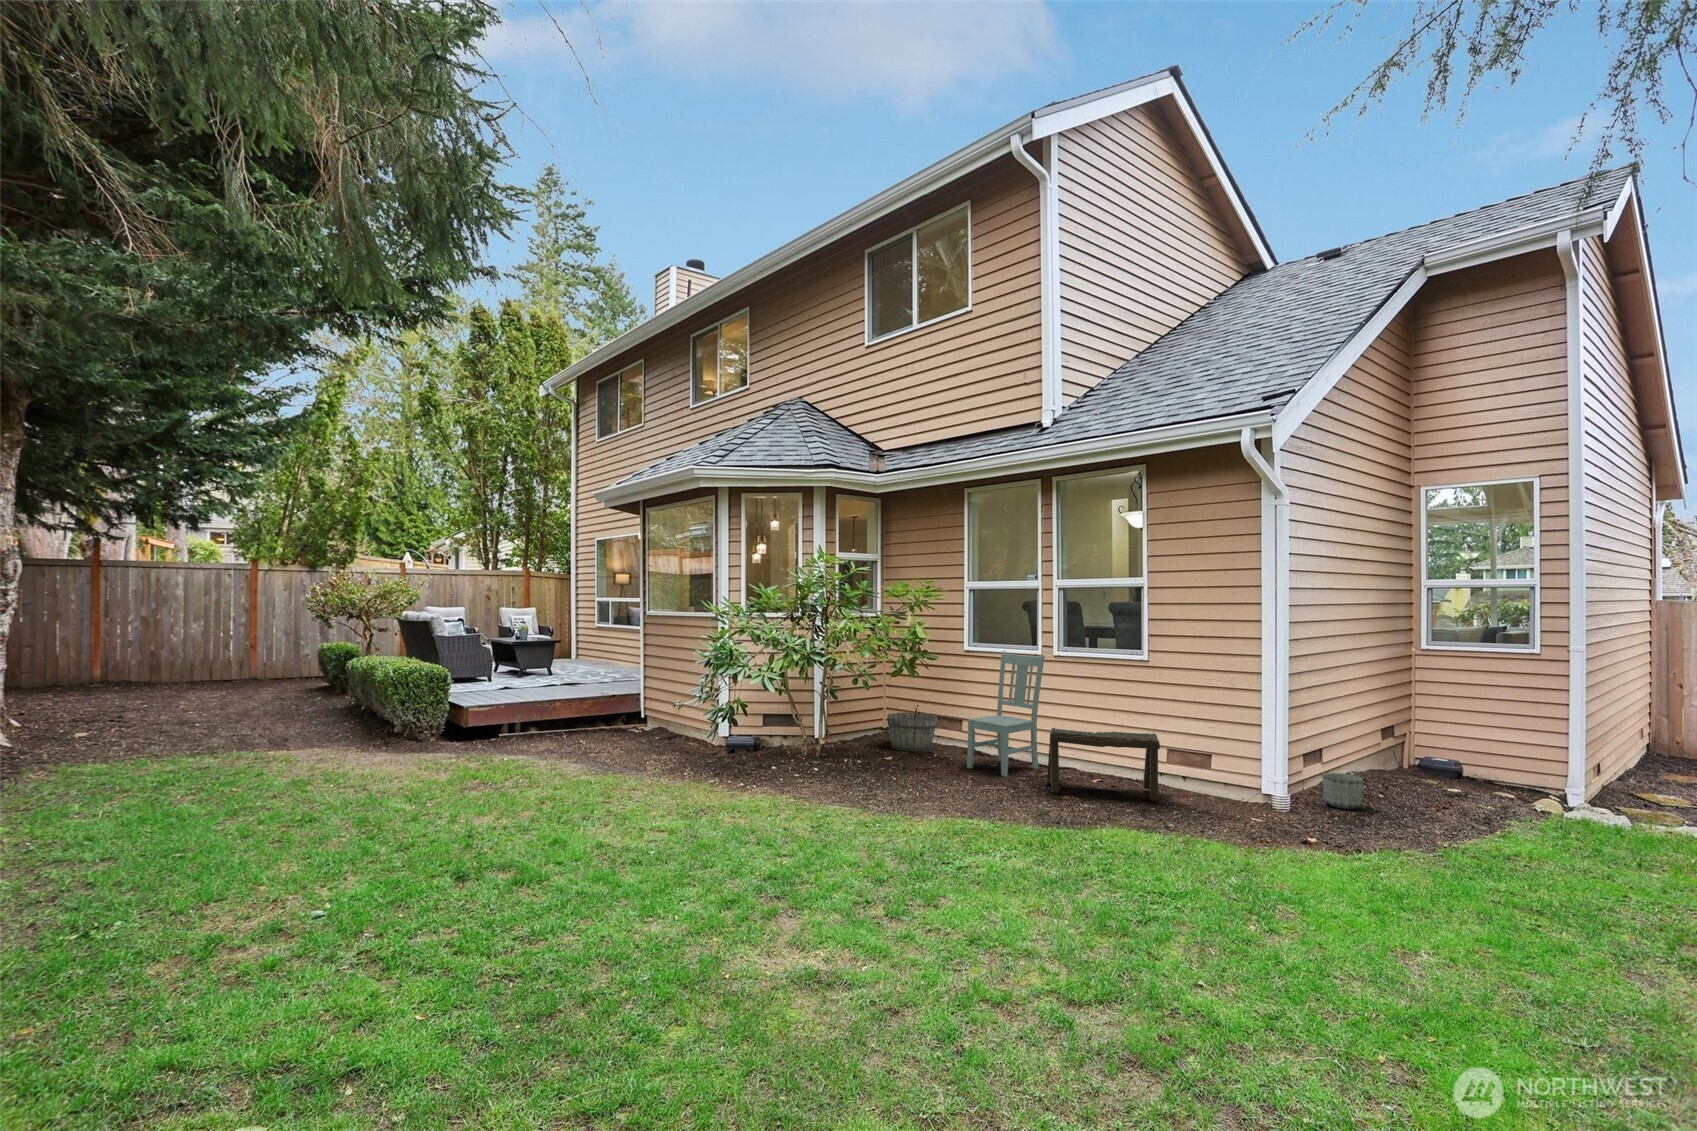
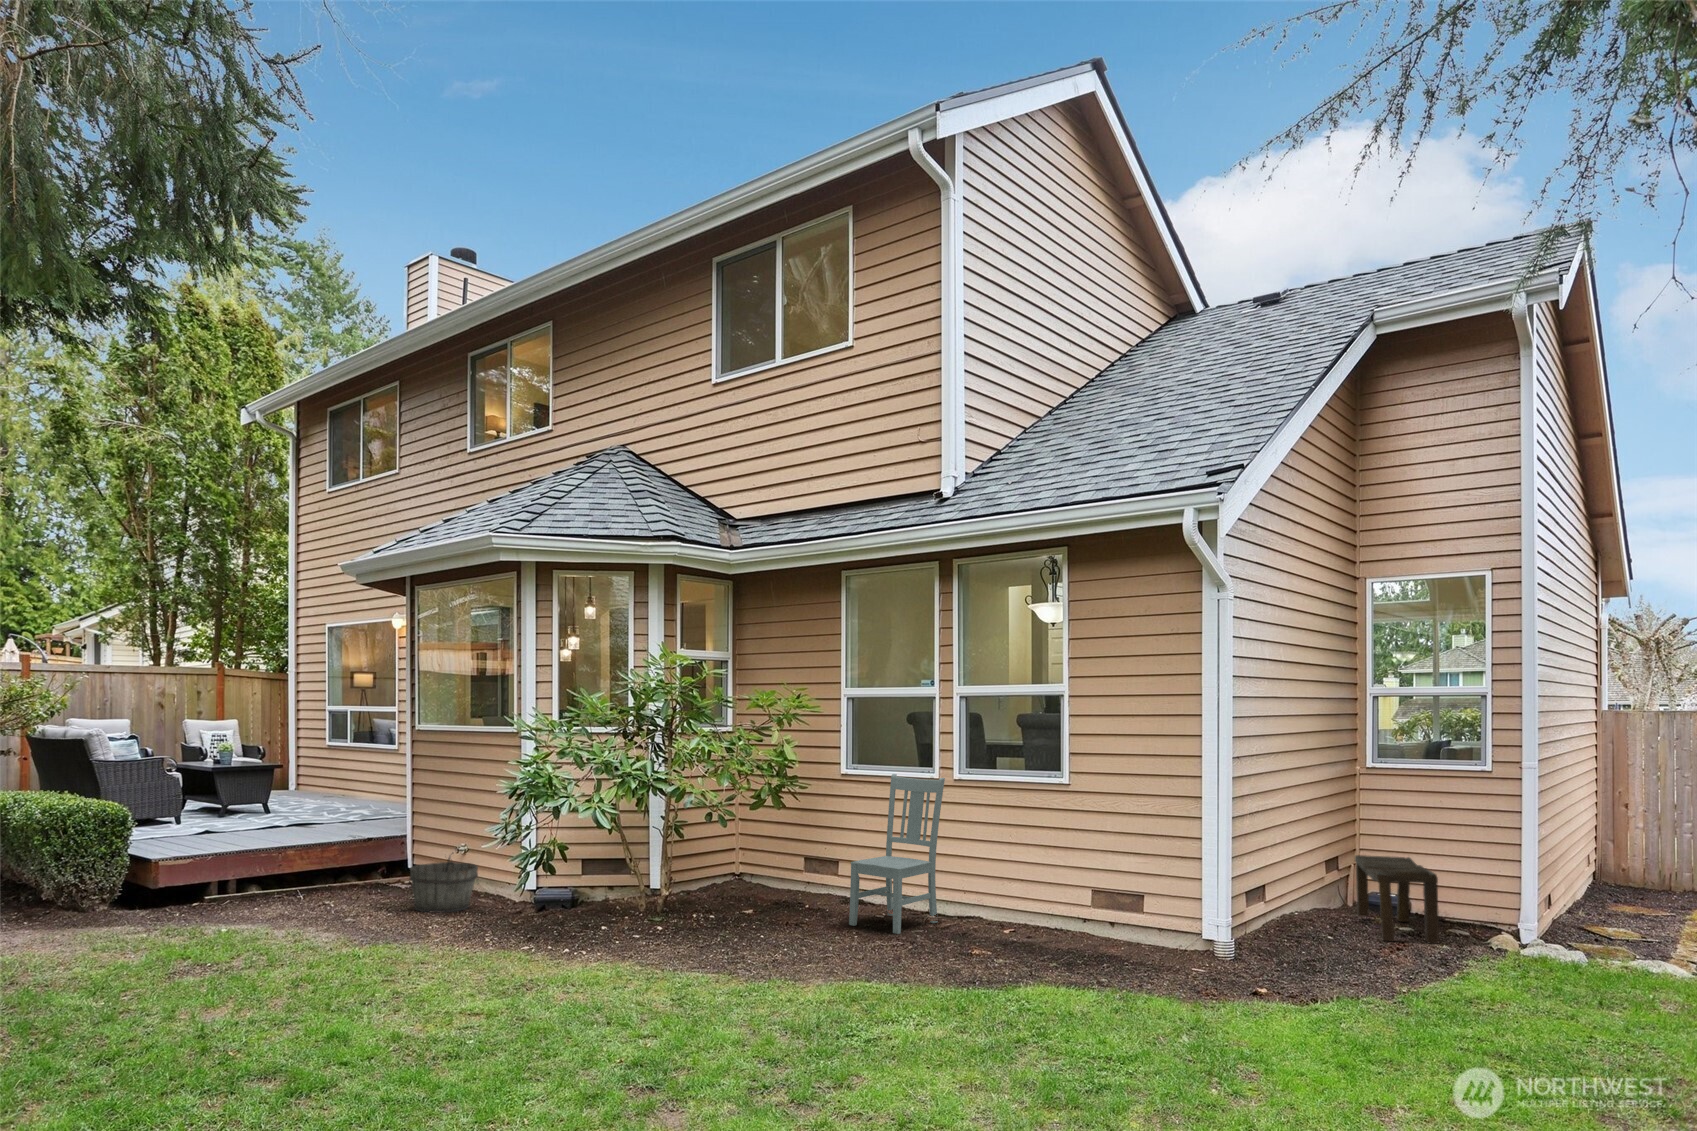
wooden bucket: present [887,705,937,751] -> present [409,857,478,912]
bench: present [1047,728,1160,802] -> present [1355,855,1439,944]
planter: present [1322,773,1363,809] -> none [1267,913,1311,956]

